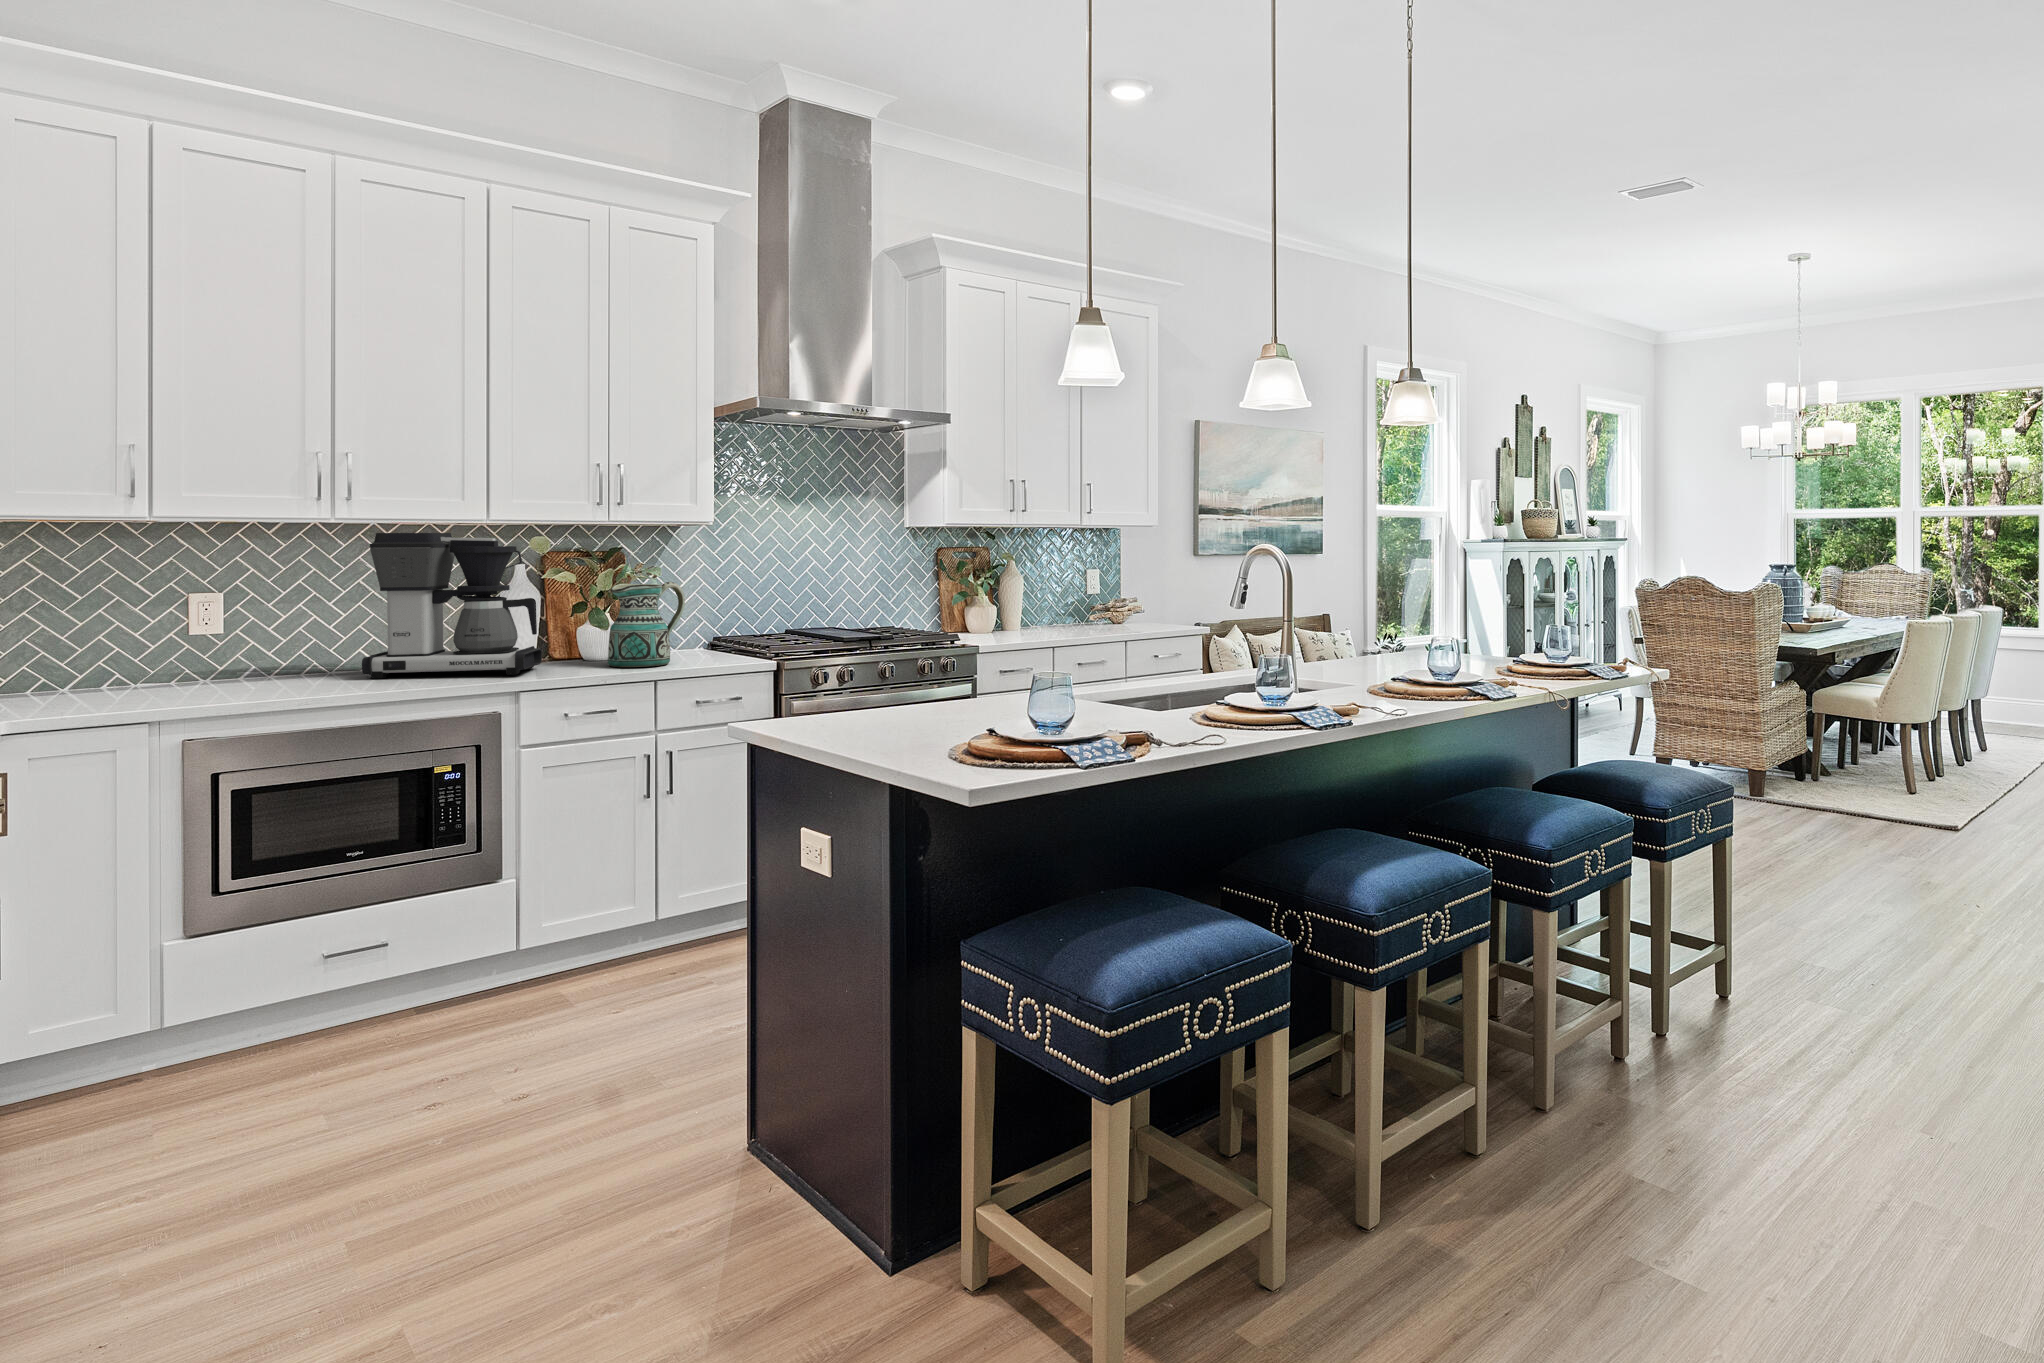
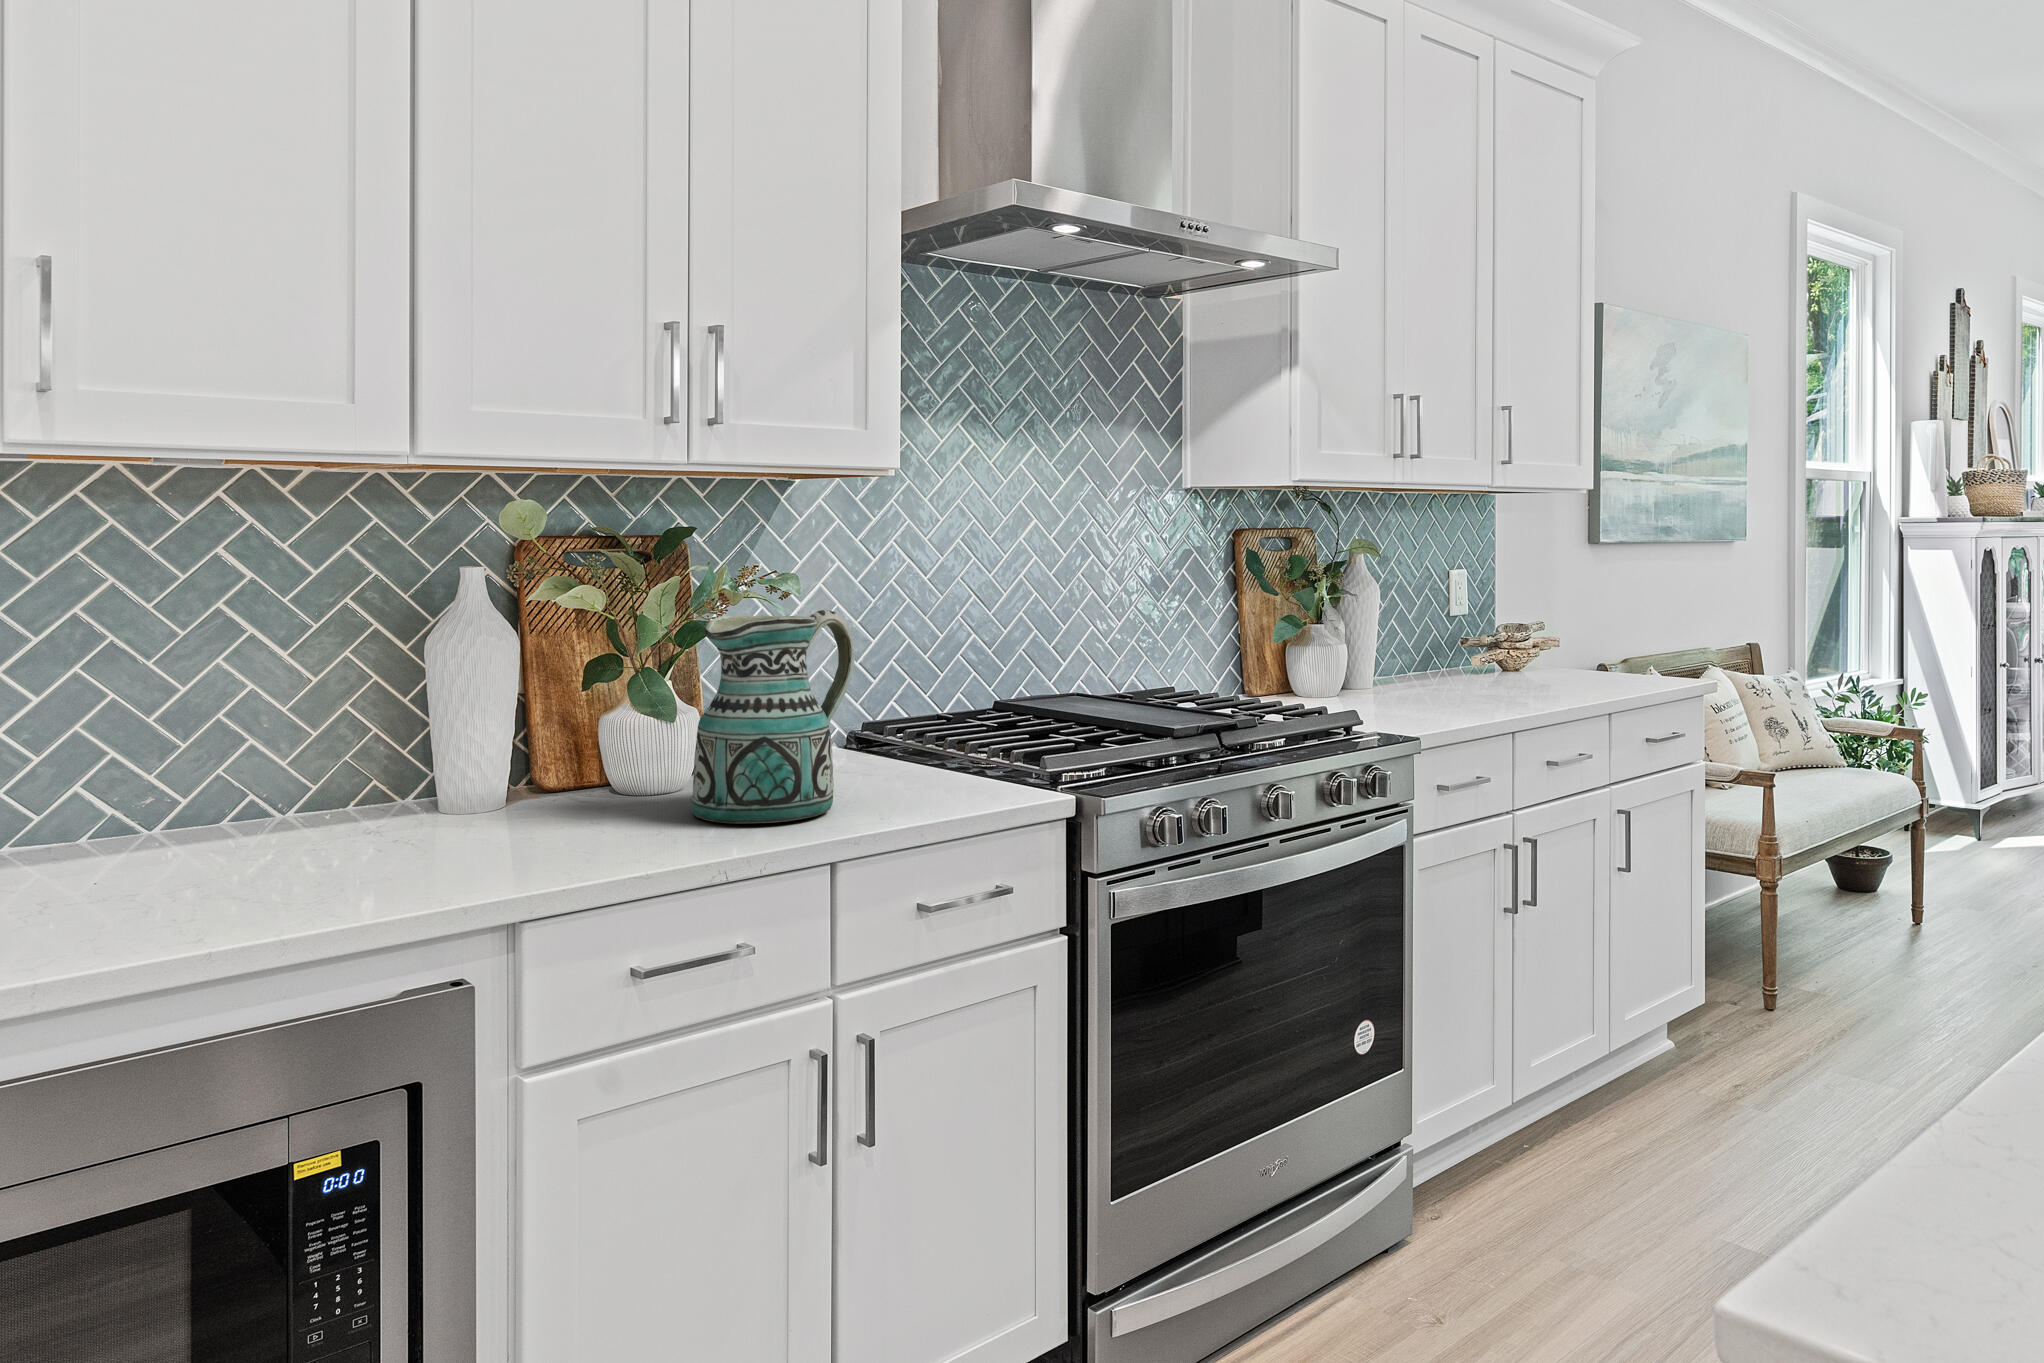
coffee maker: present [362,533,542,679] -> none [81,487,538,885]

